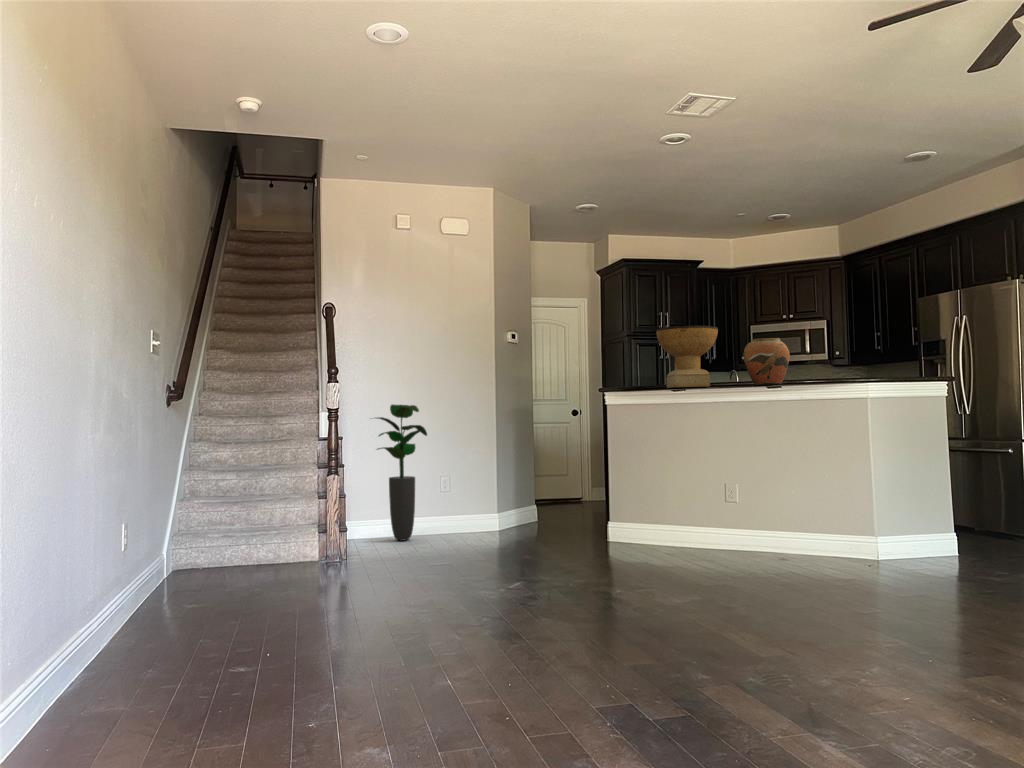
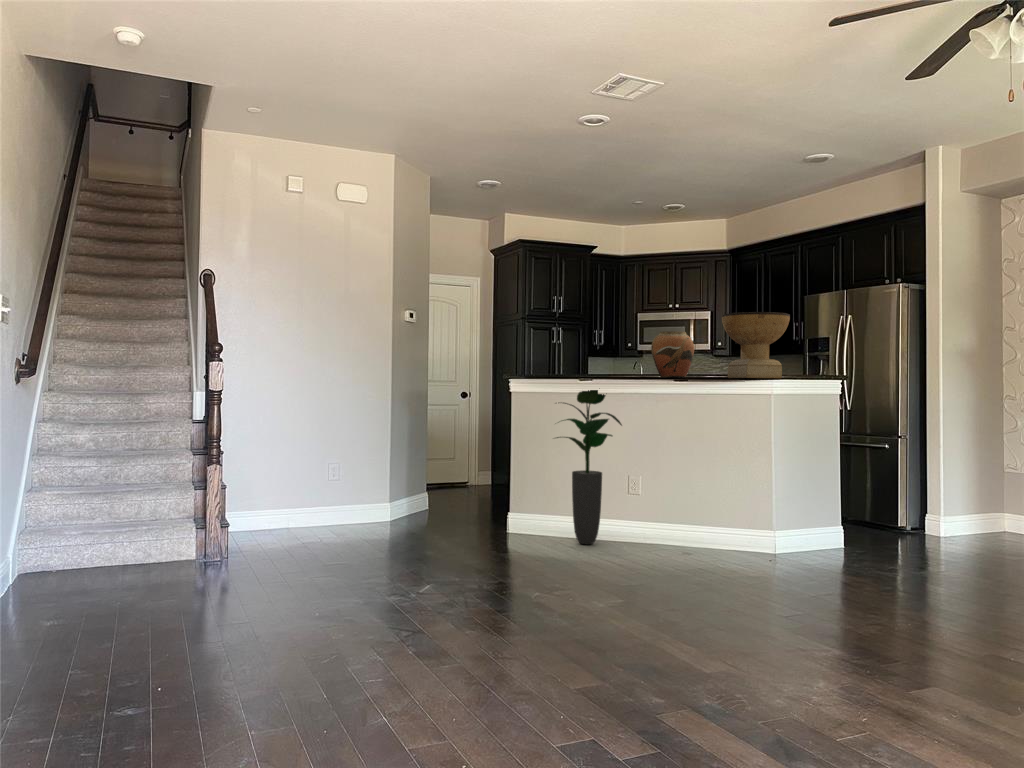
decorative bowl: present [656,326,718,388] -> present [722,312,790,378]
potted plant: present [376,405,427,541] -> present [557,390,622,544]

